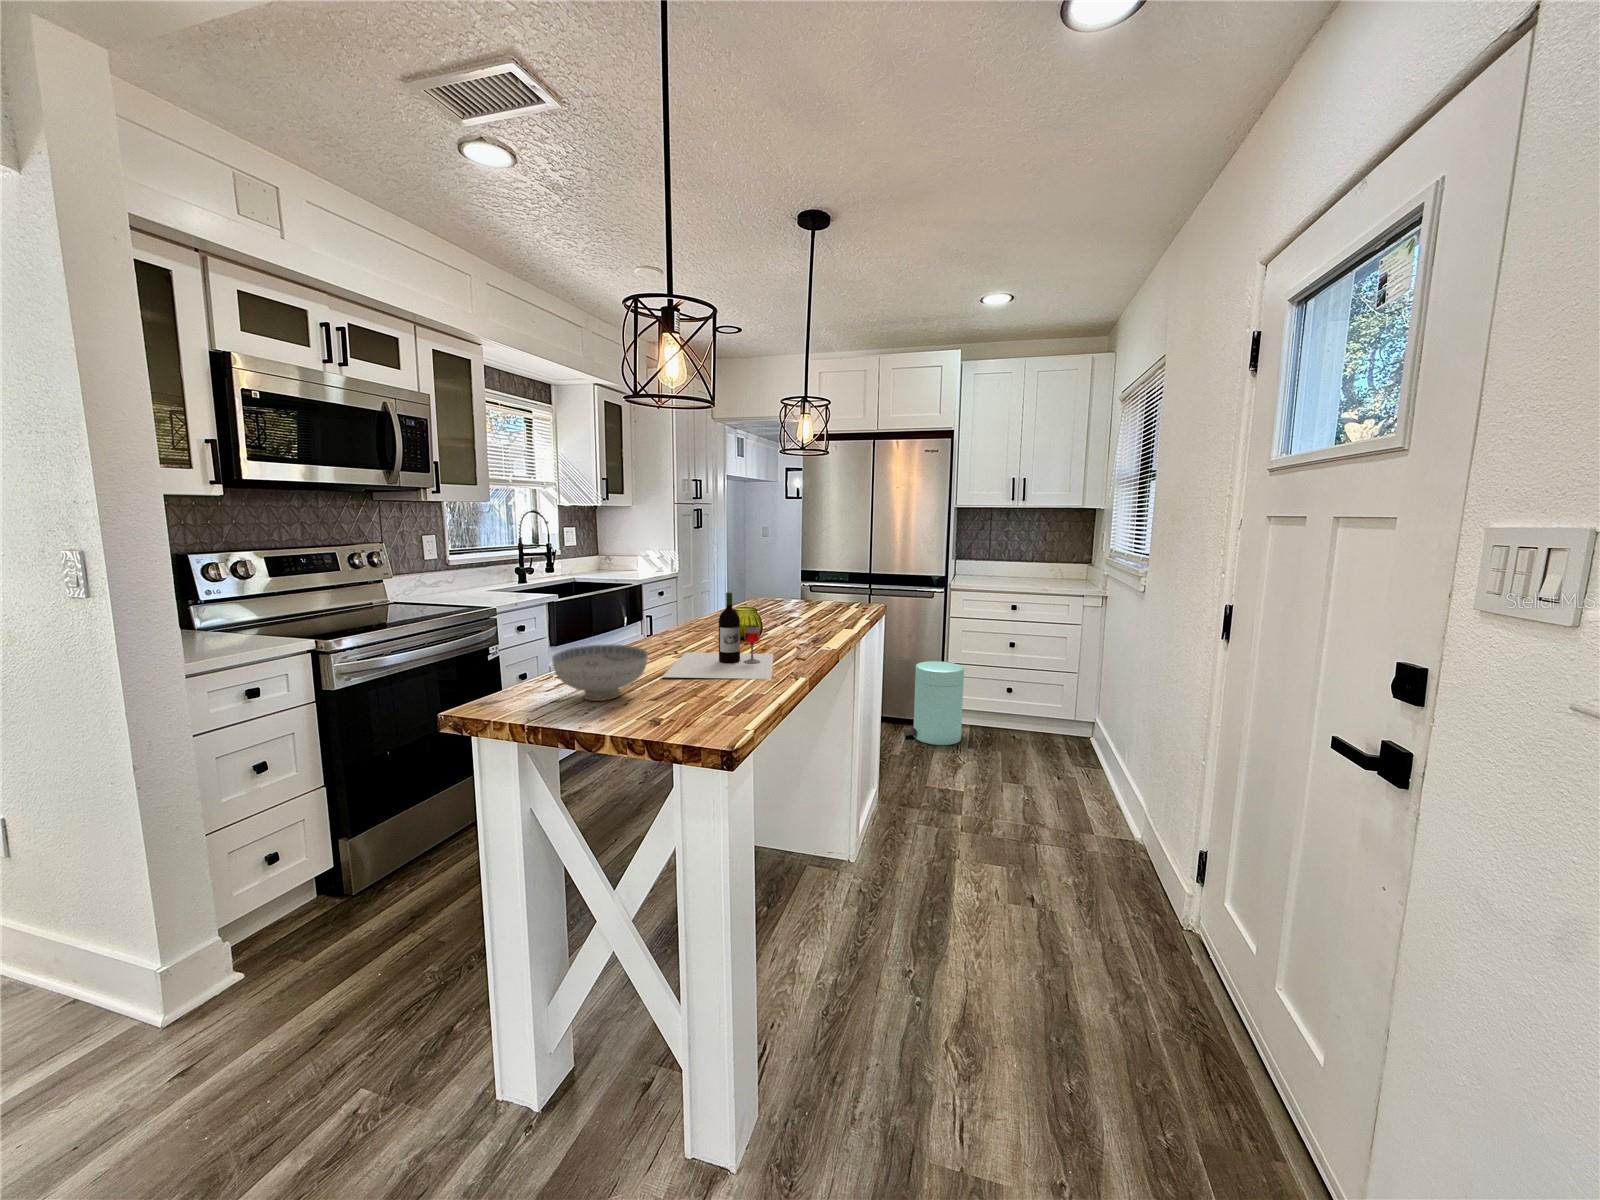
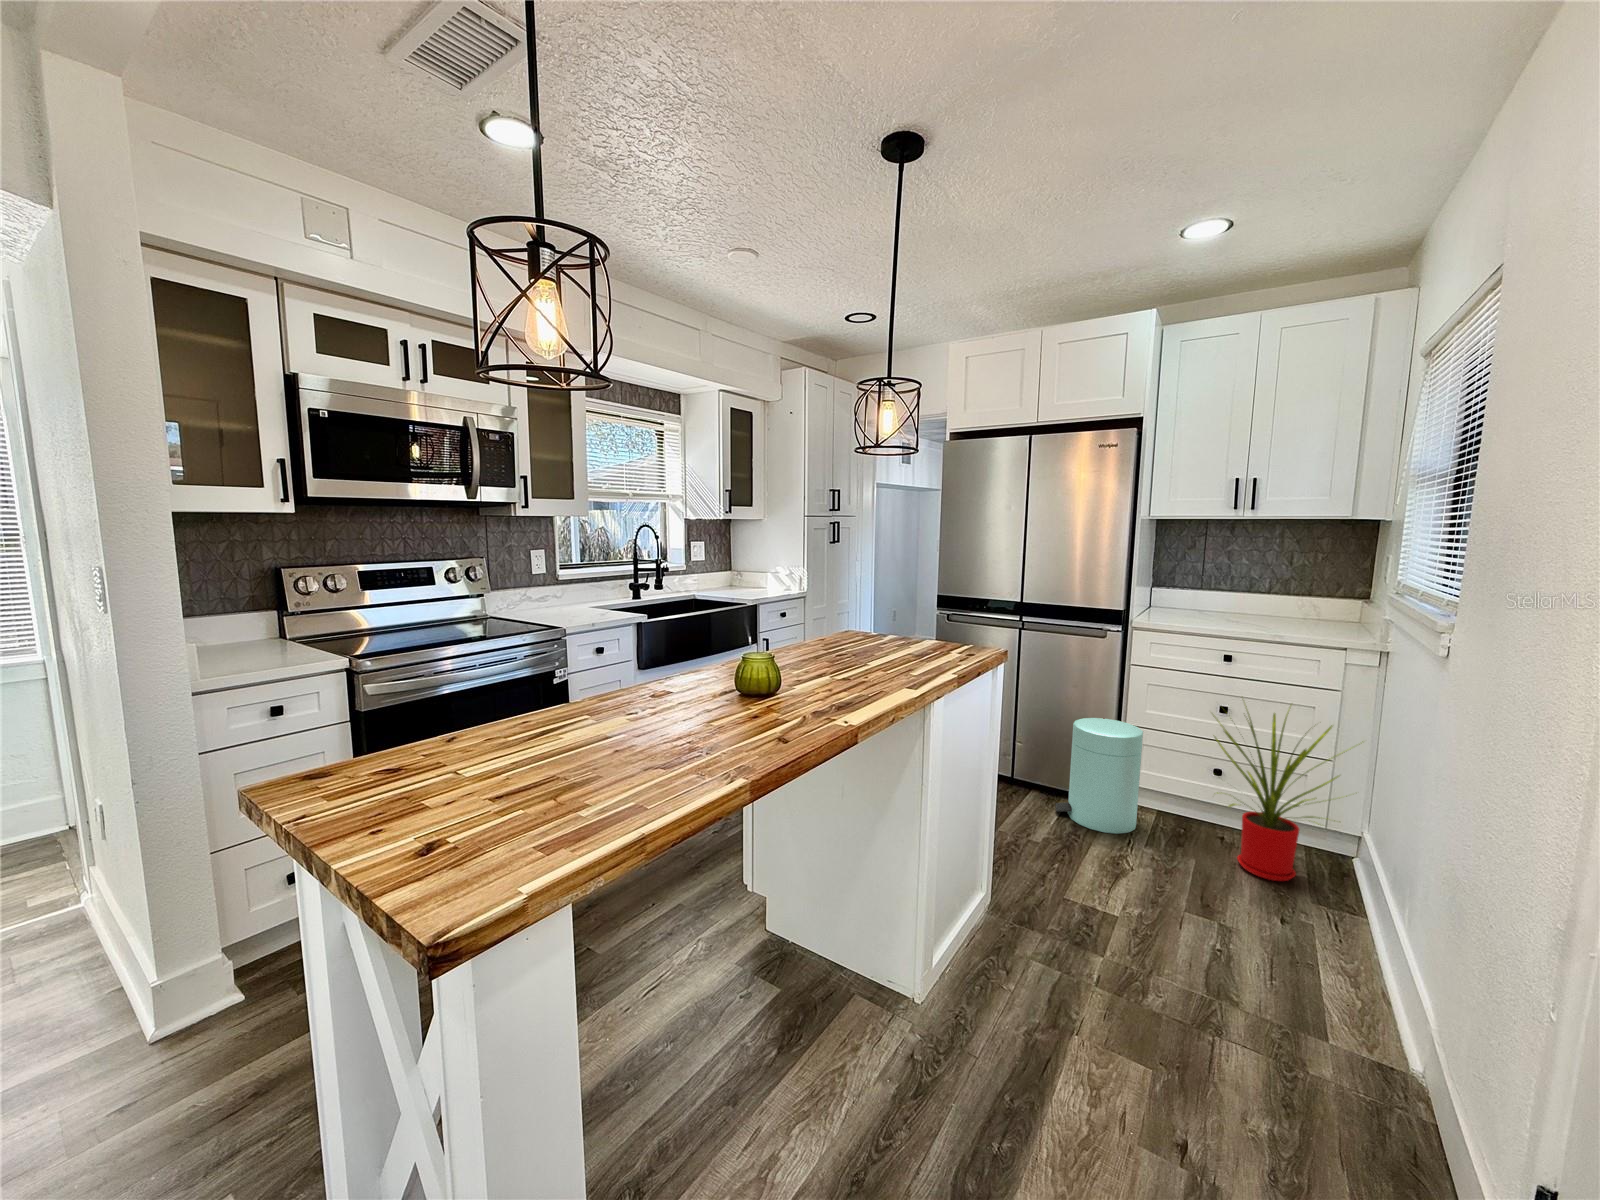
wine bottle: present [662,592,773,679] -> none [561,638,775,779]
house plant: none [1007,634,1099,758] -> present [1215,706,1347,881]
ceramic bowl: present [552,645,648,701] -> none [366,705,512,791]

